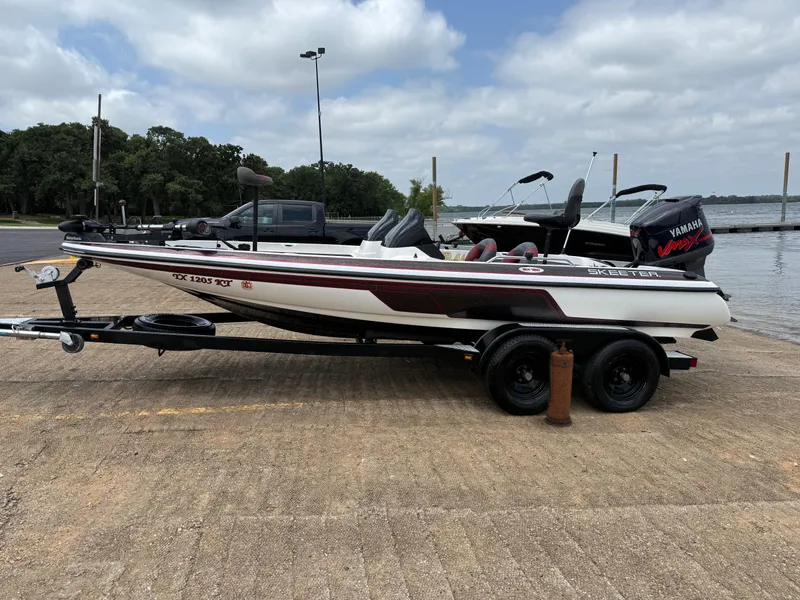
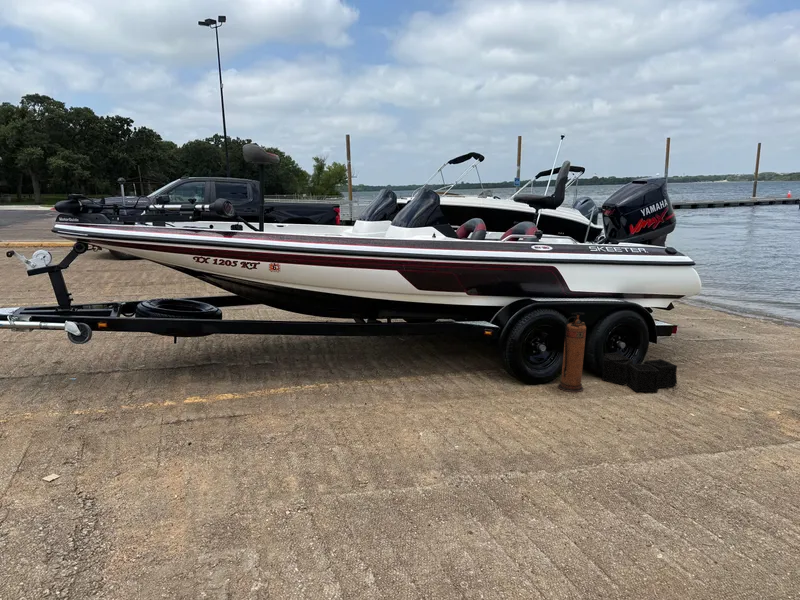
storage bin: none [599,386,687,432] -> present [602,353,677,392]

